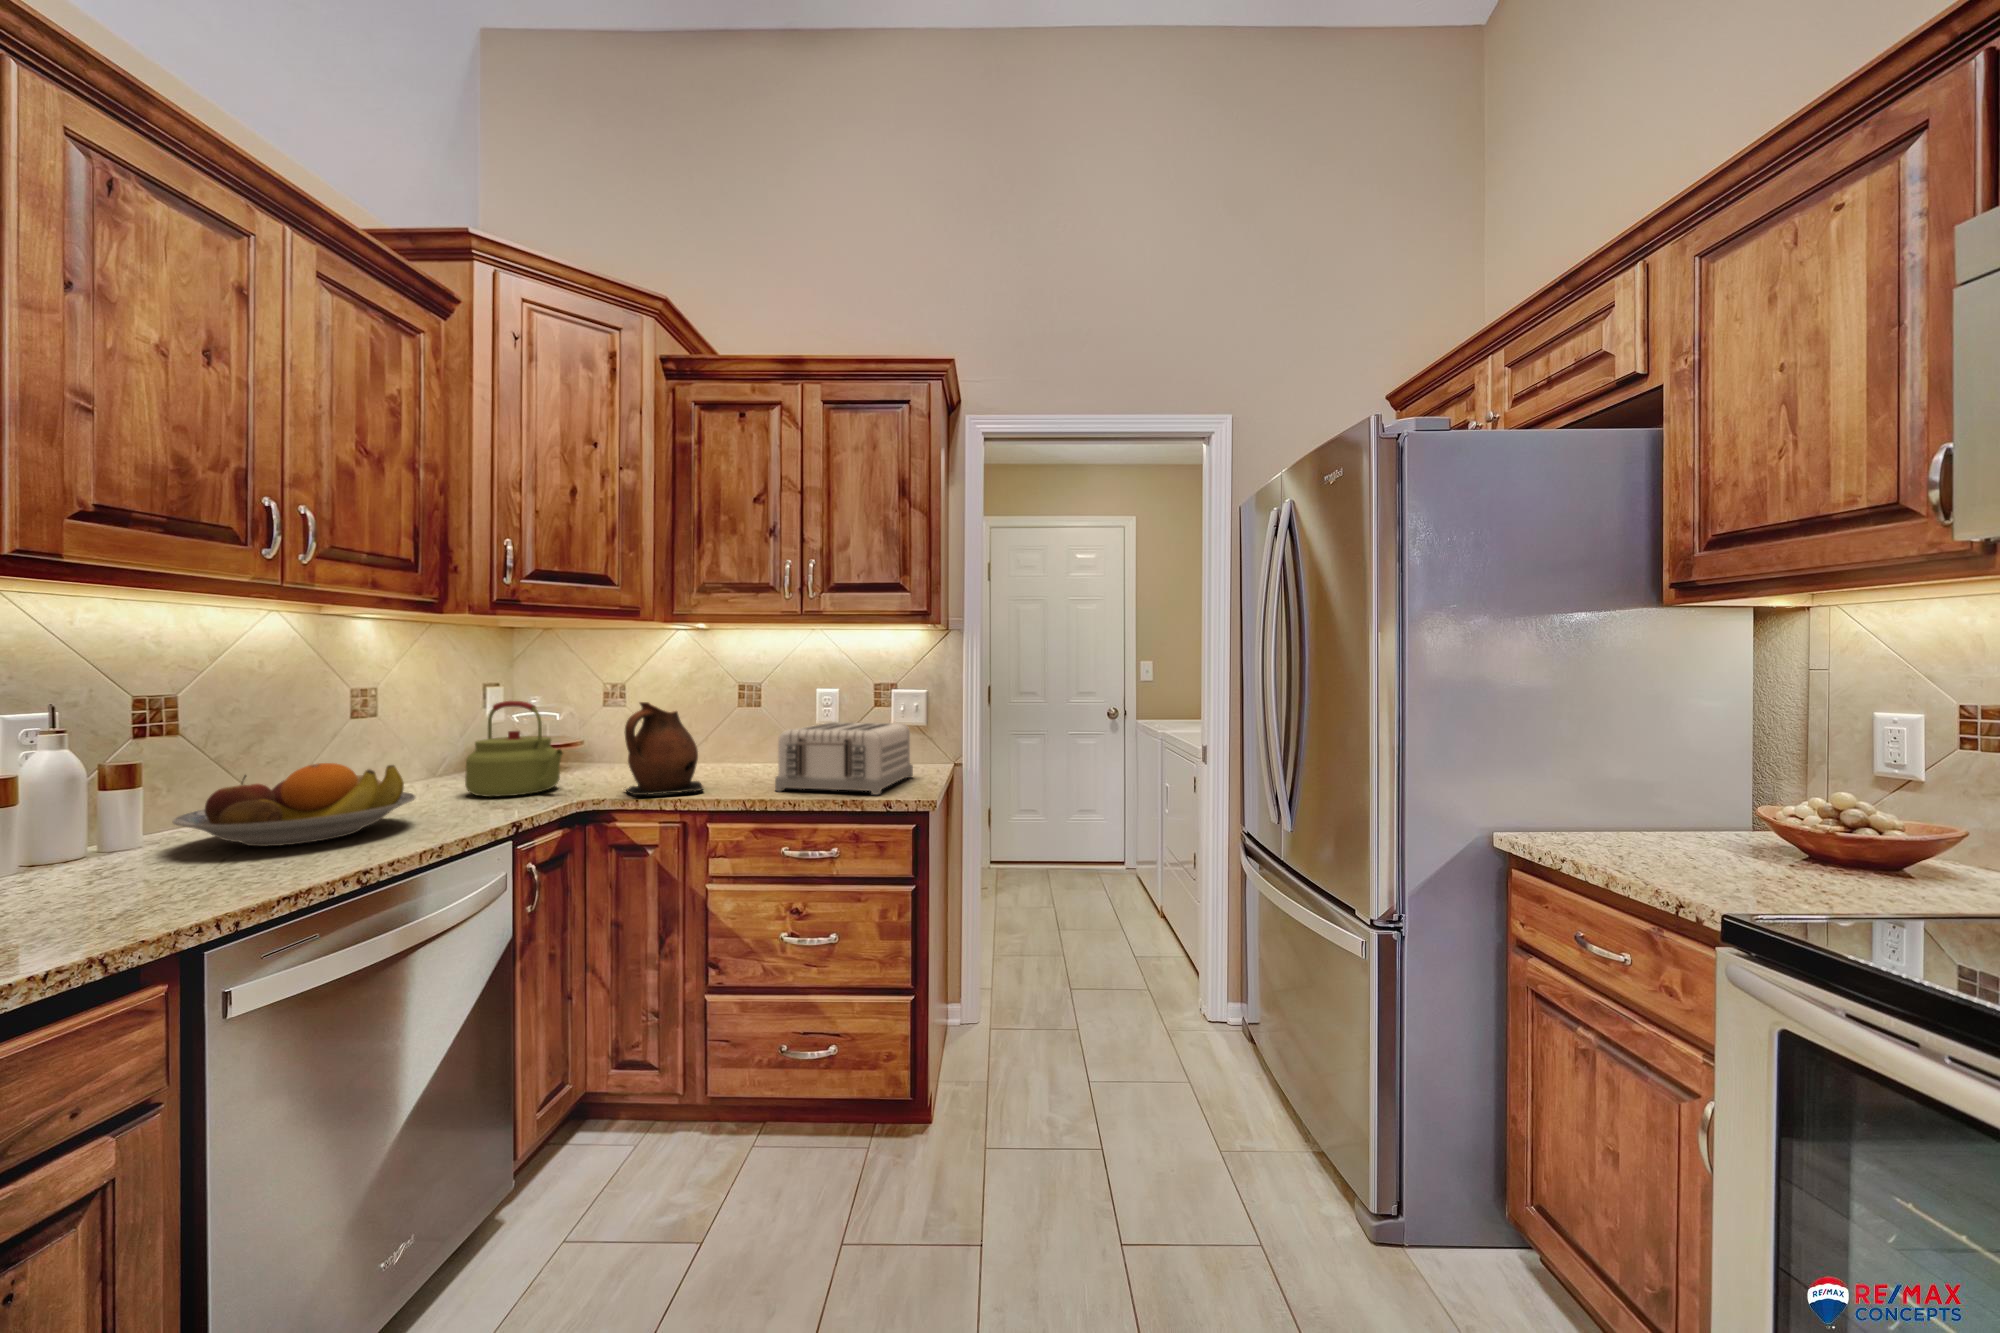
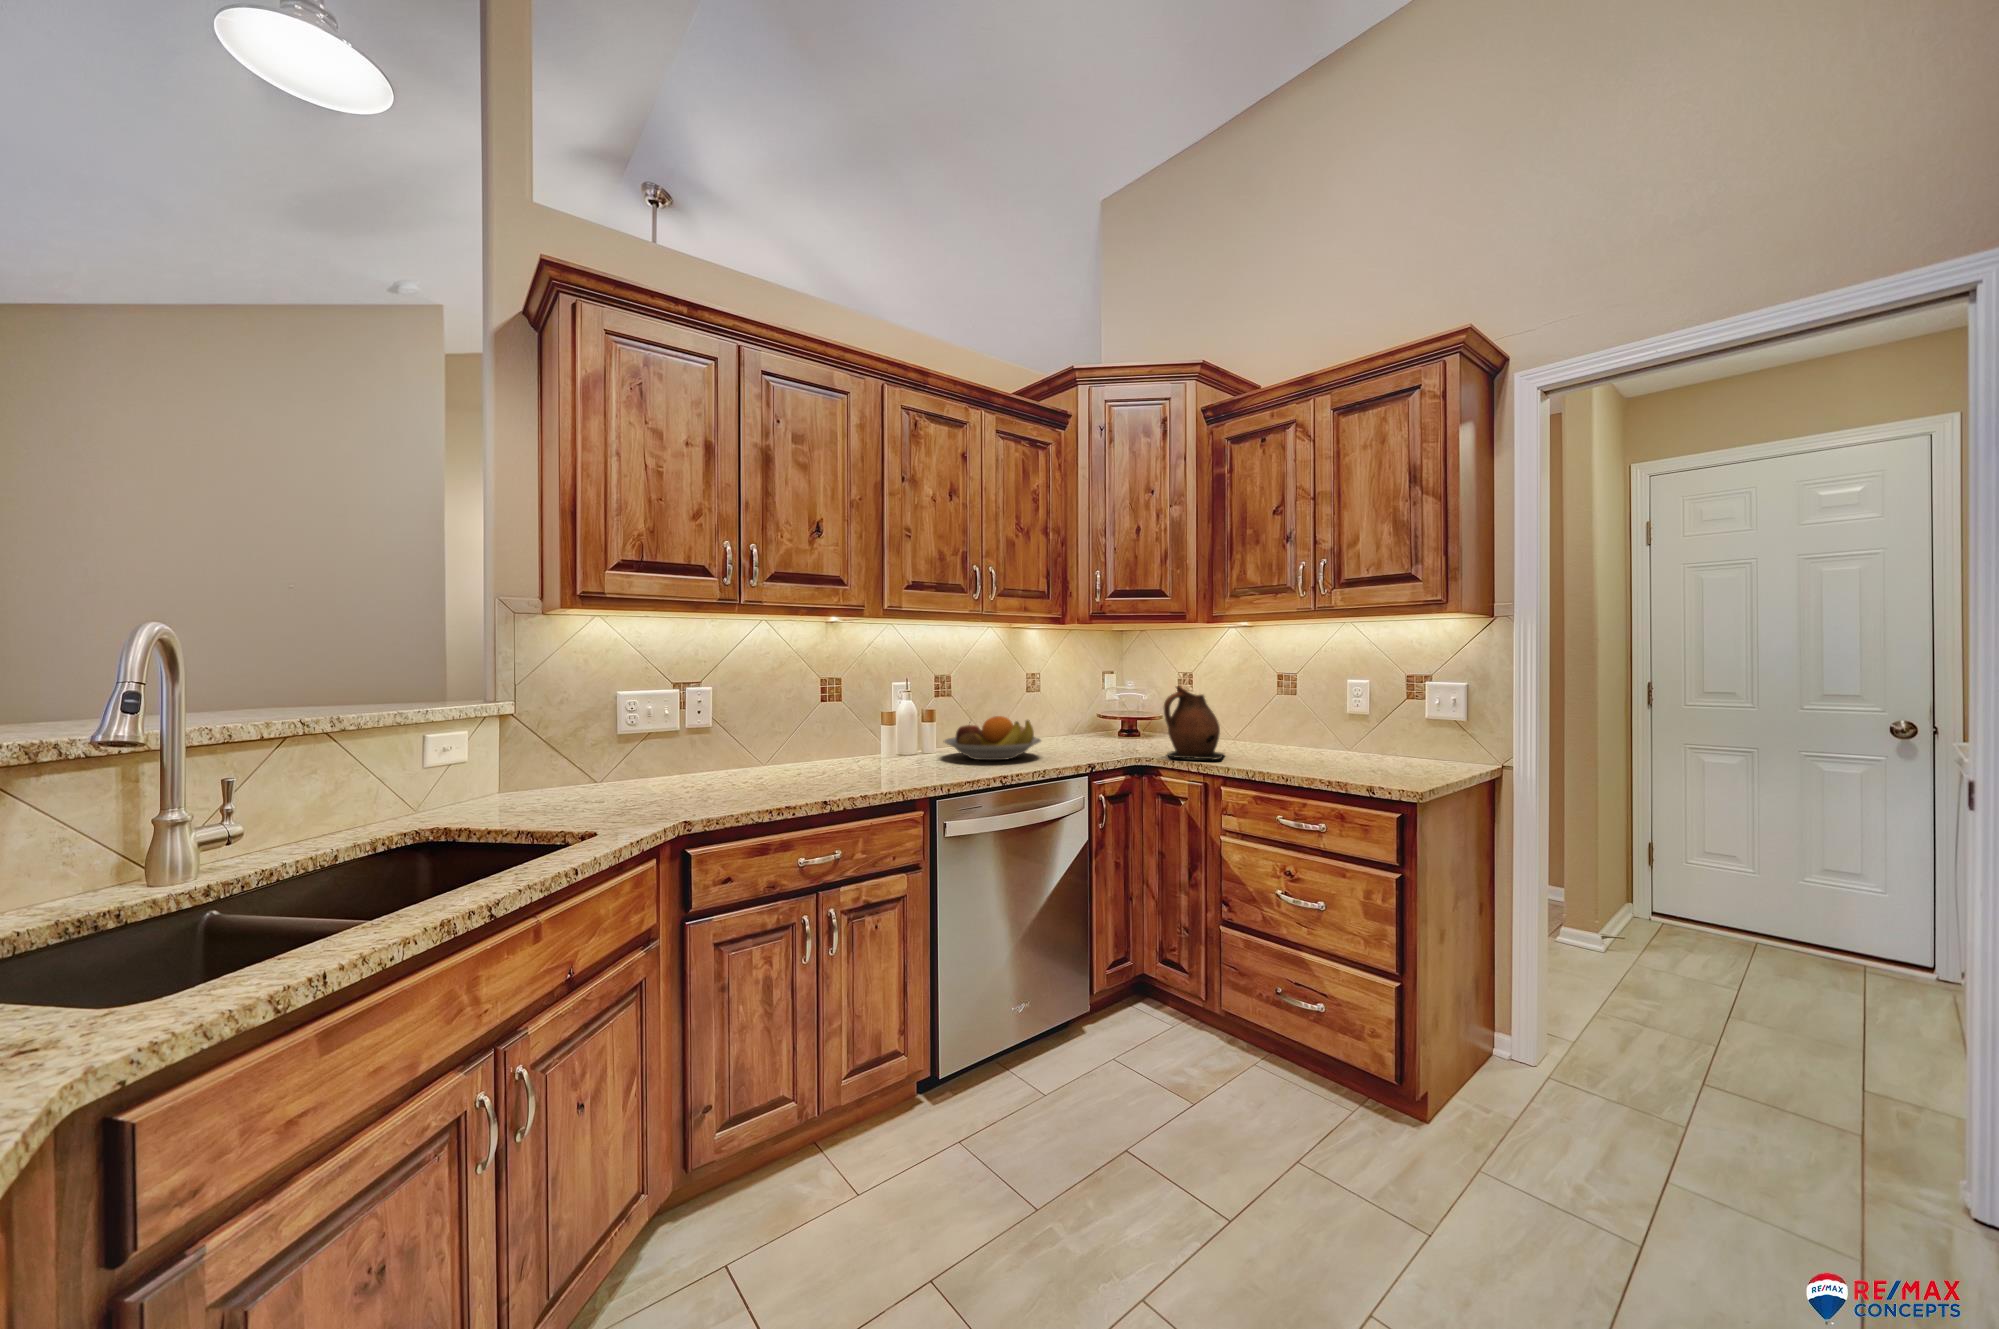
kettle: present [465,701,563,797] -> none [1076,683,1131,749]
toaster: present [775,722,913,795] -> none [1278,711,1430,780]

